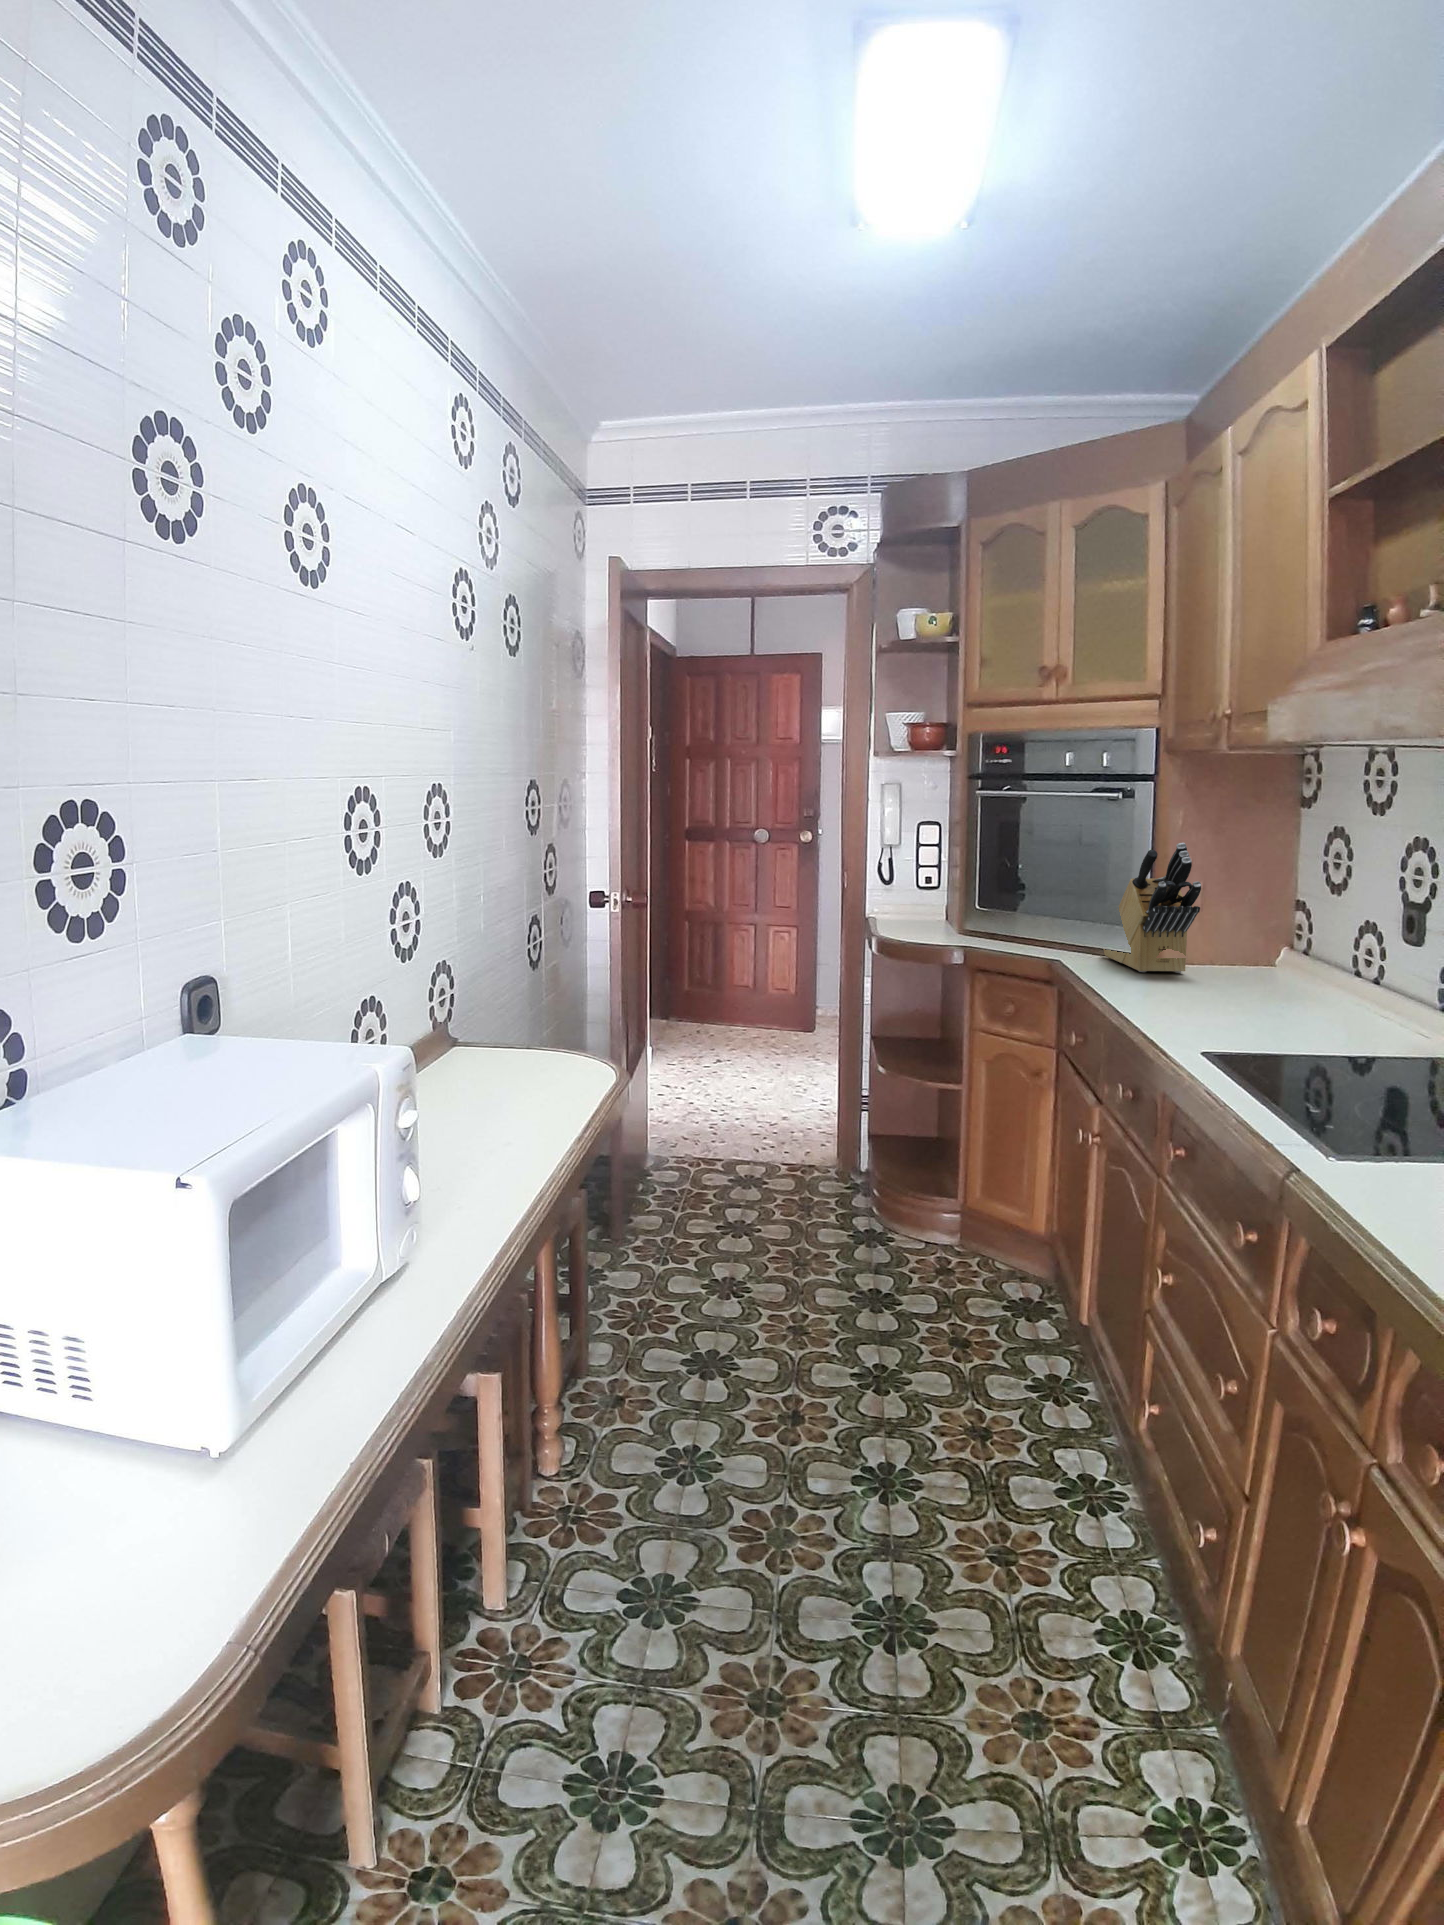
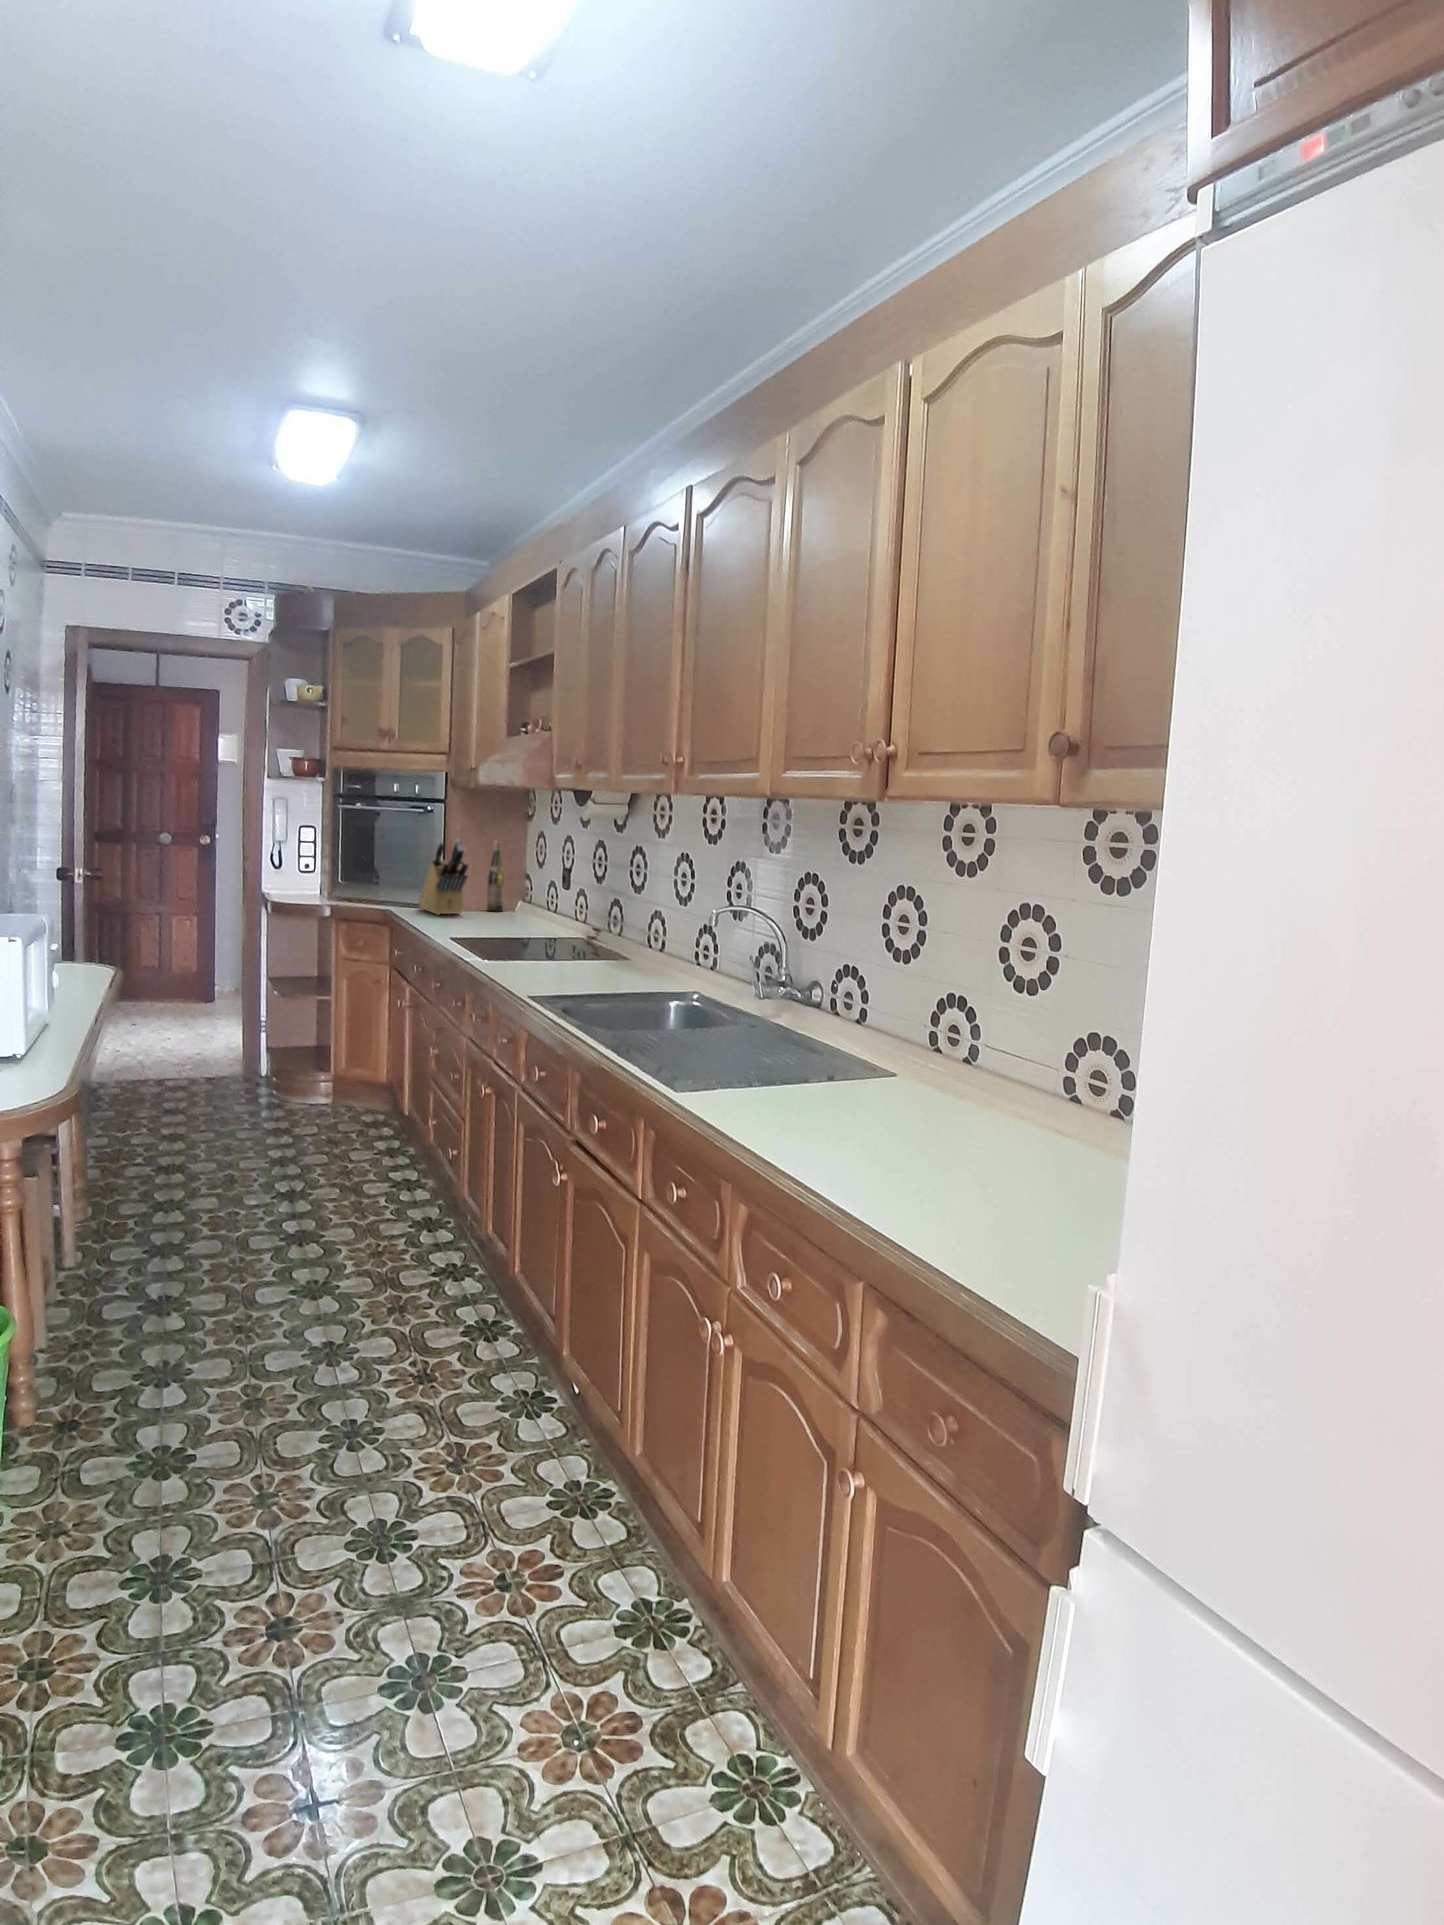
wine bottle: none [1222,843,1254,966] -> present [487,841,504,911]

